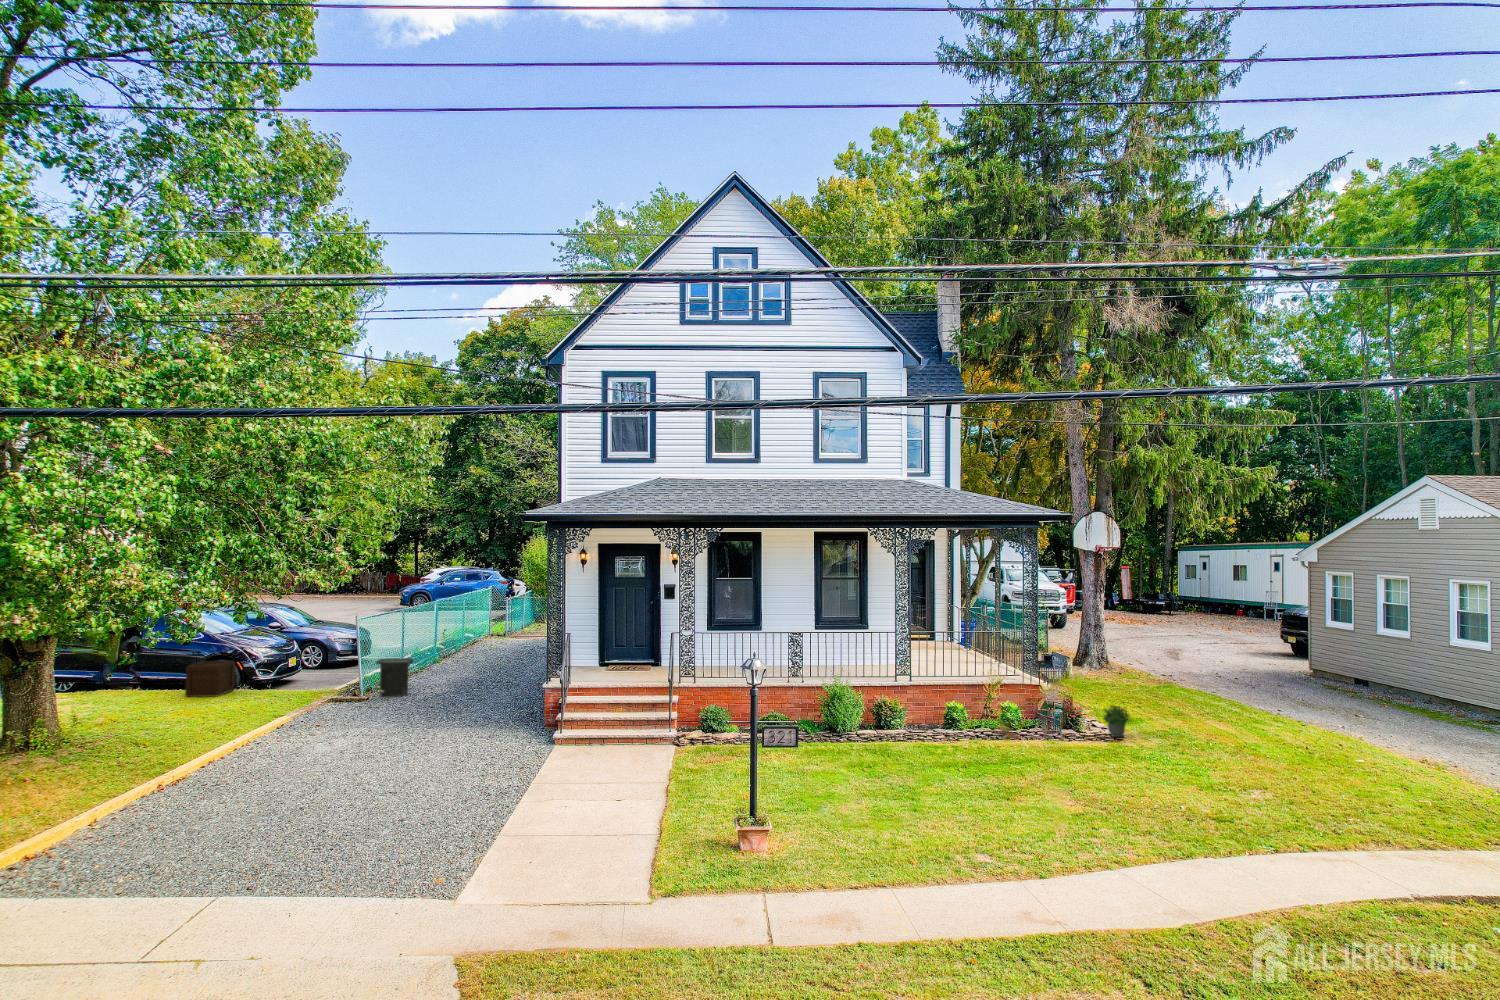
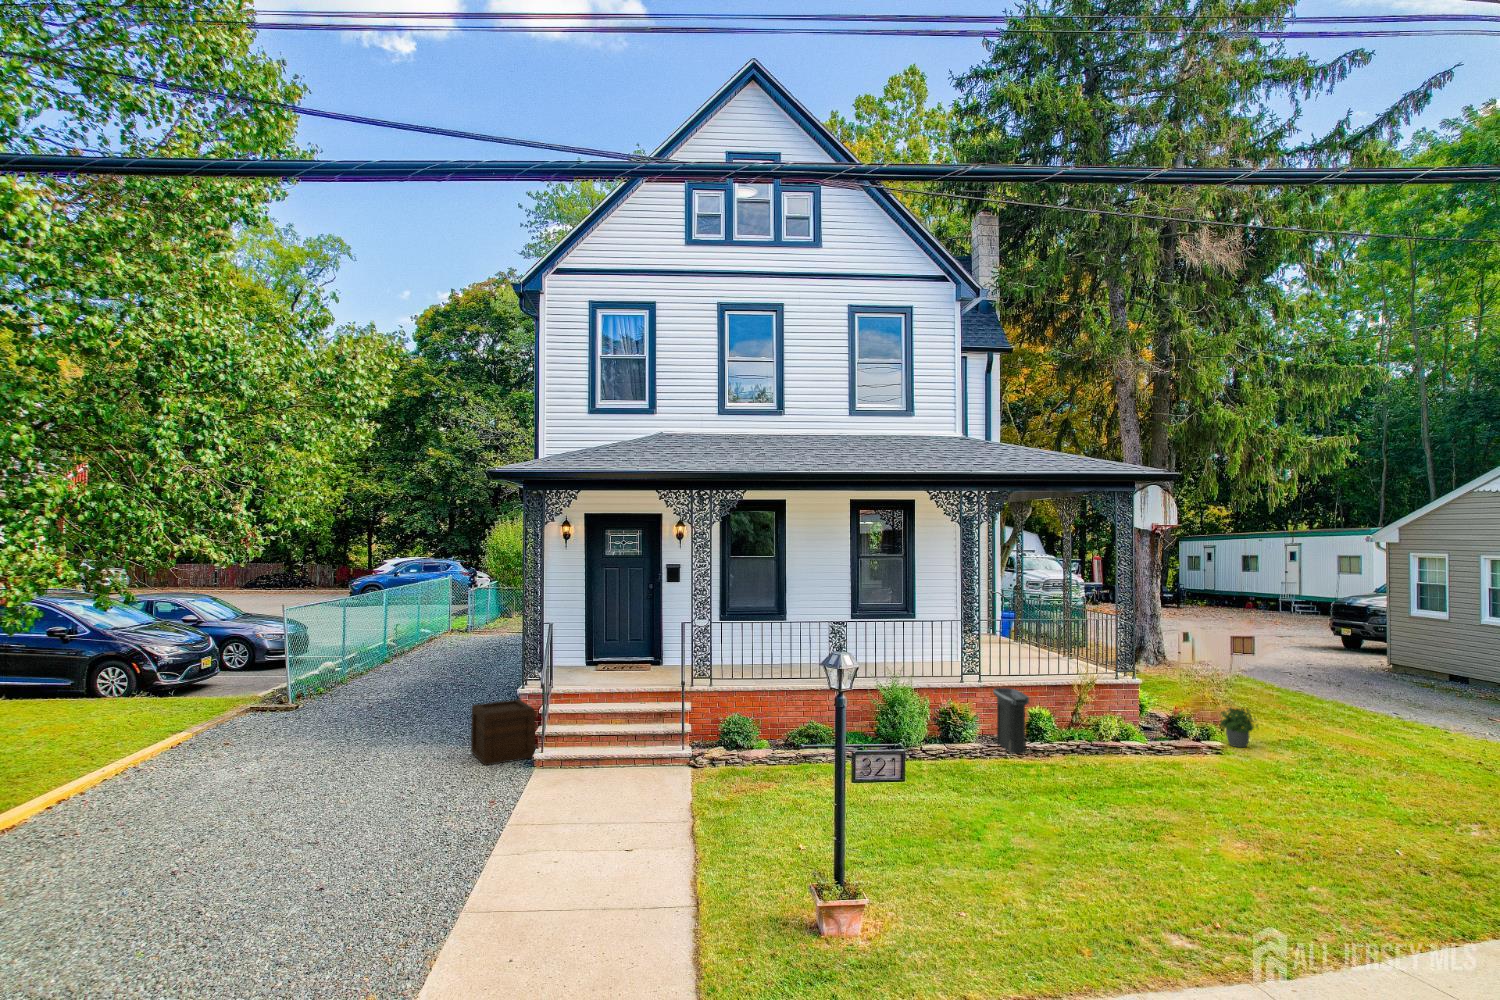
trash can: present [376,658,413,696] -> present [993,688,1029,754]
wooden crate: present [185,661,235,697] -> present [471,699,535,765]

